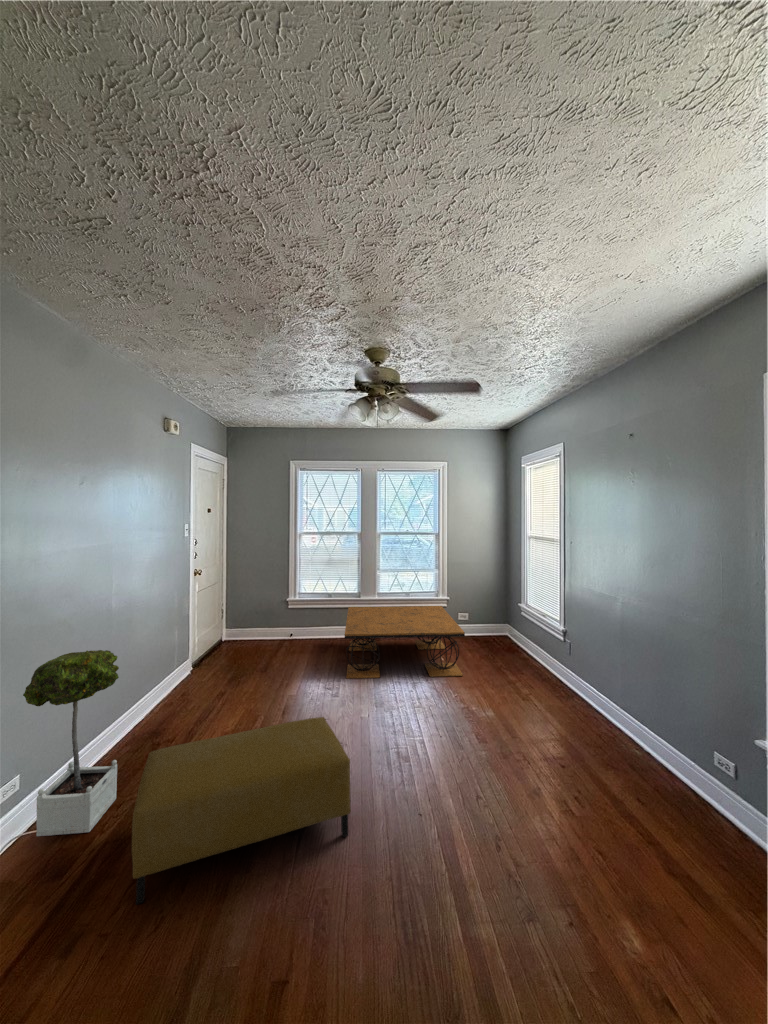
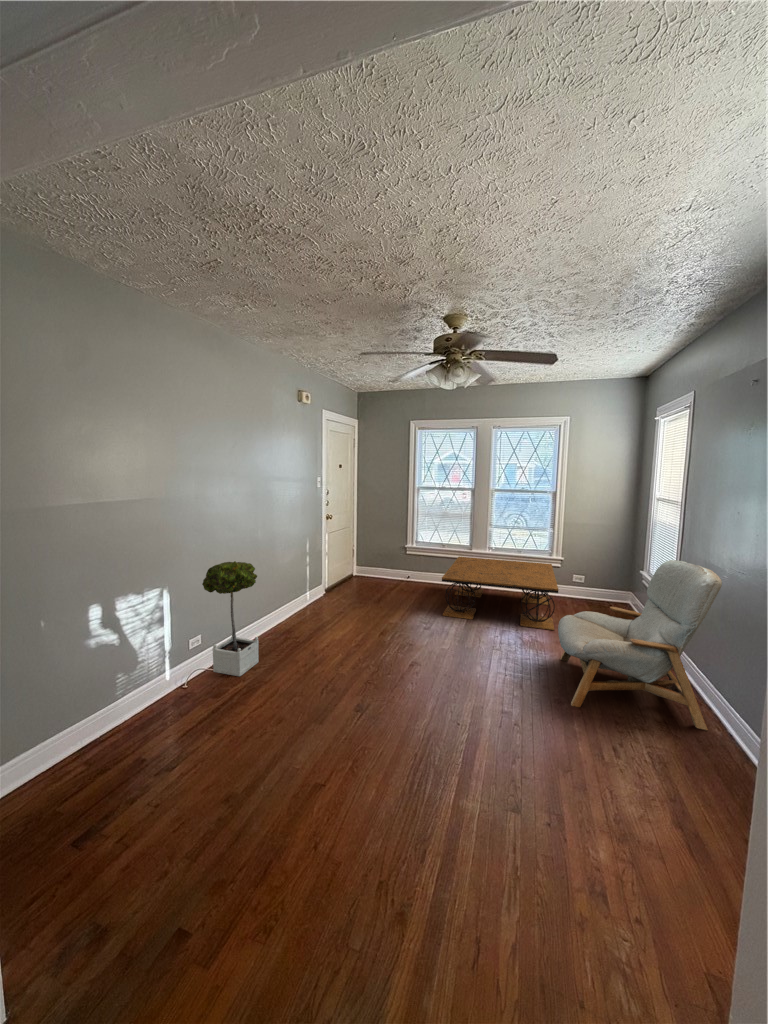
armchair: none [482,594,634,760] -> present [558,560,722,730]
ottoman: present [132,717,351,904] -> none [252,633,399,719]

